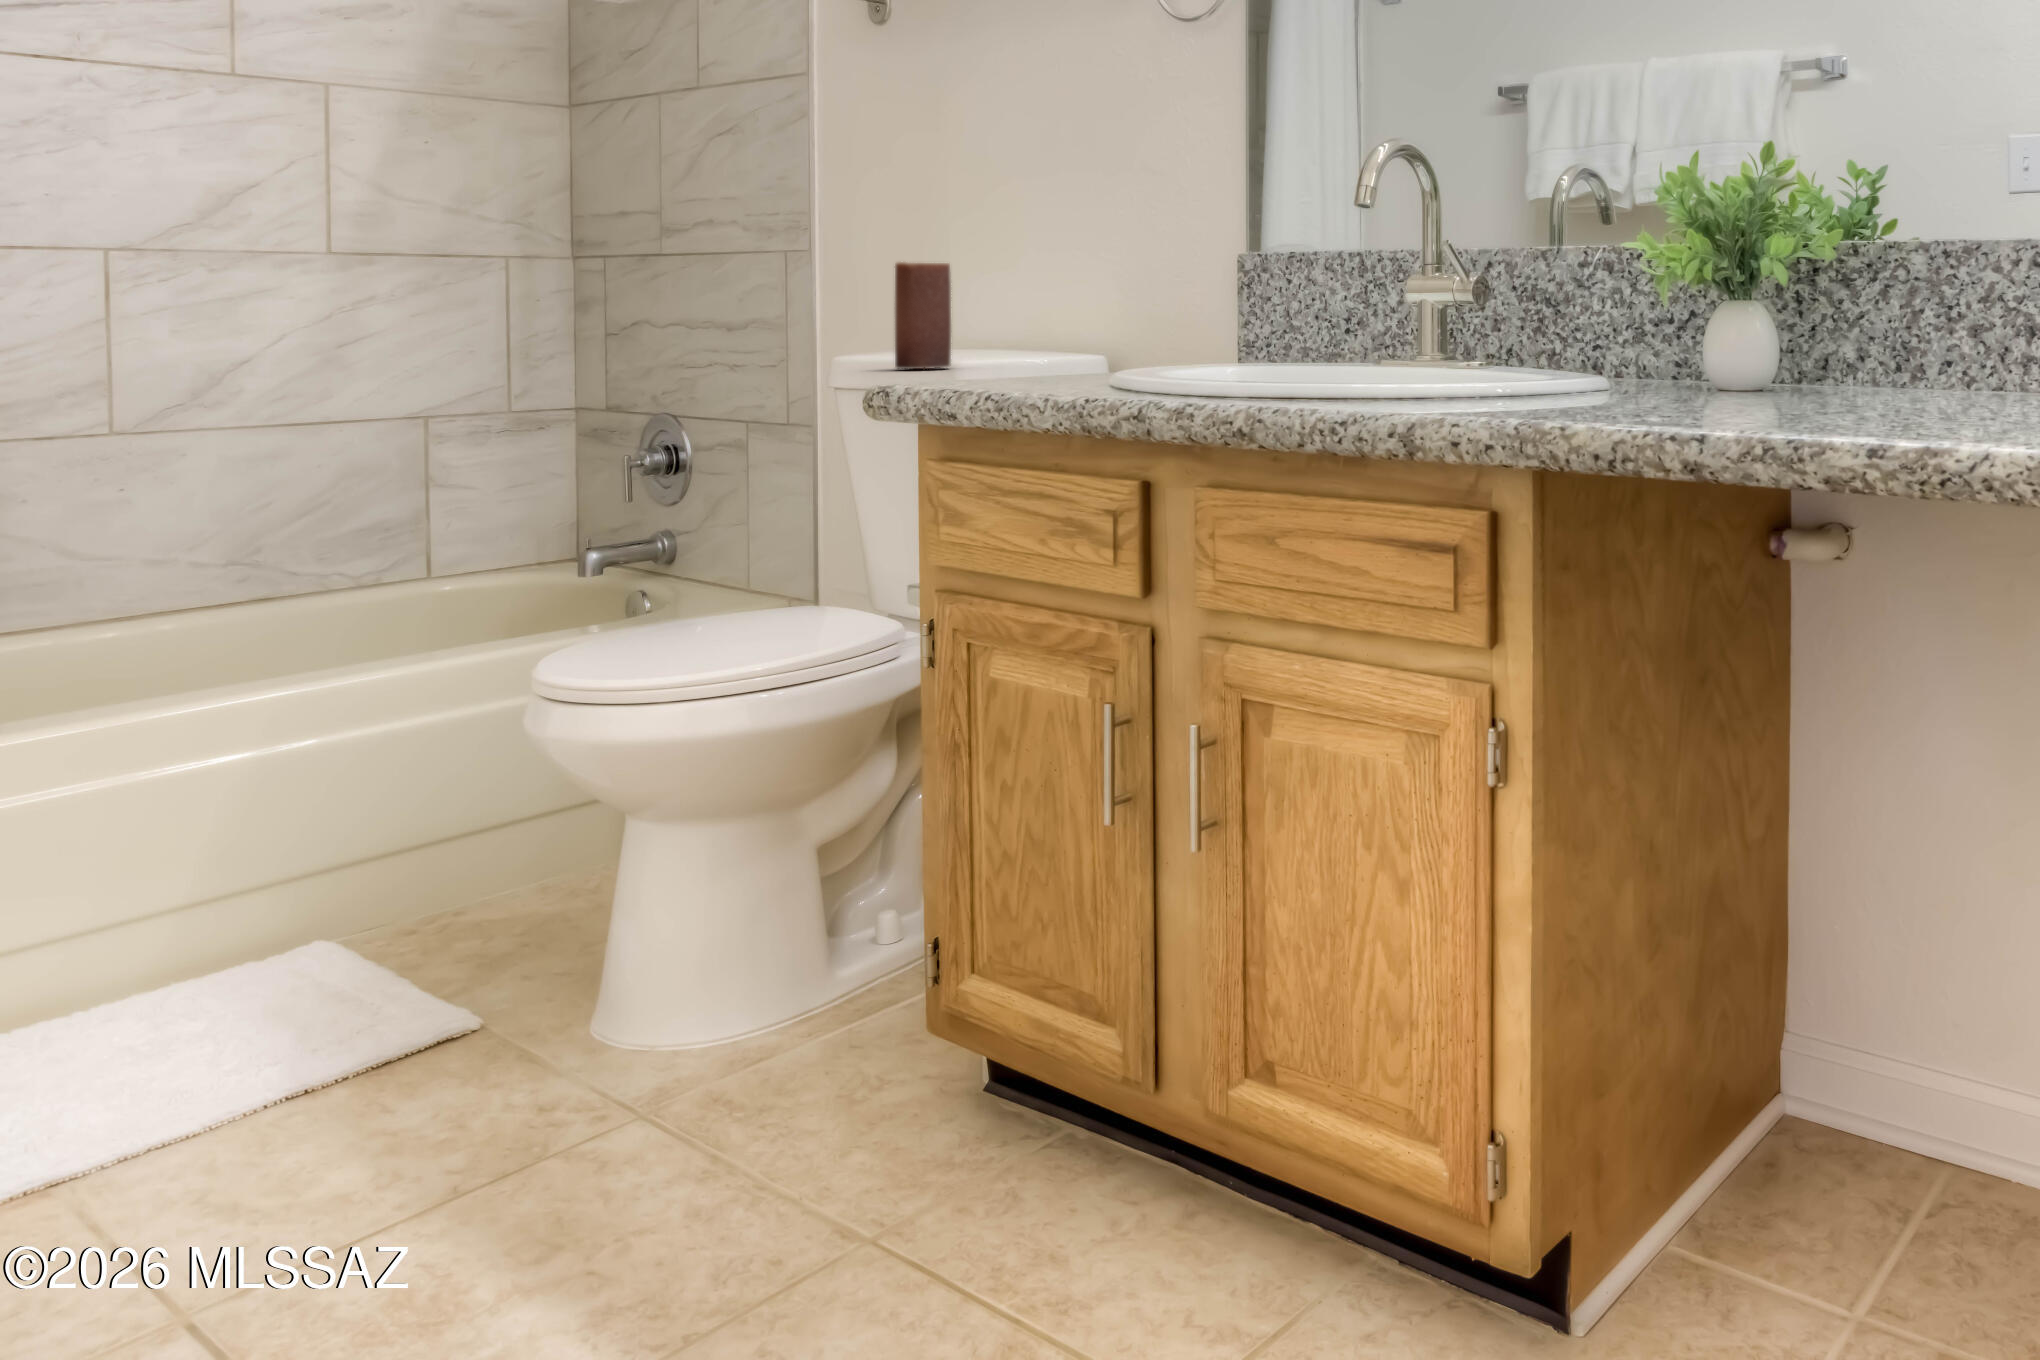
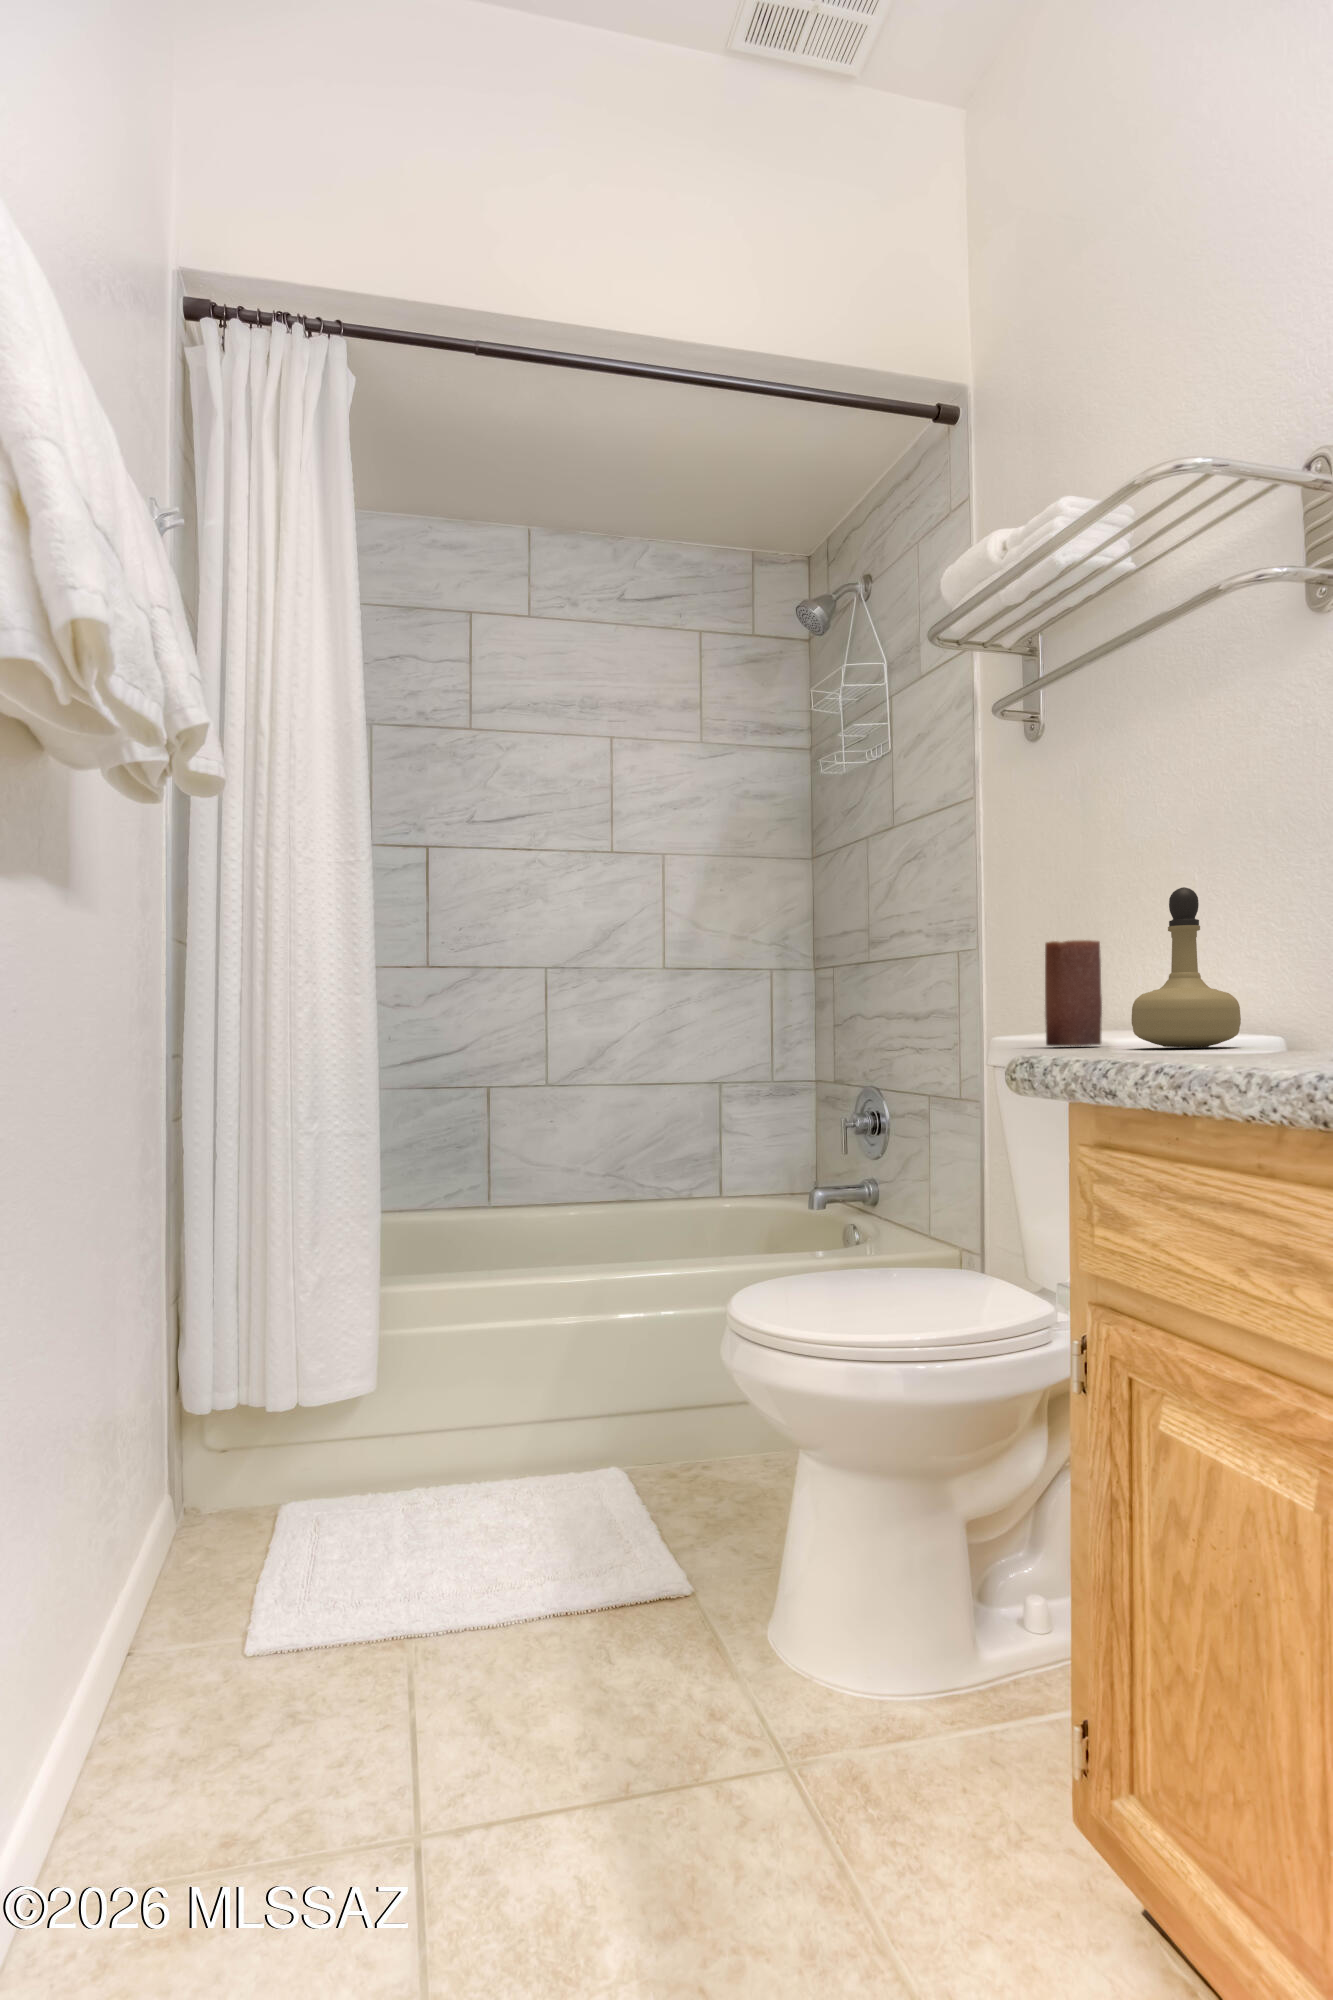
perfume bottle: none [978,222,1073,371] -> present [1131,887,1241,1047]

